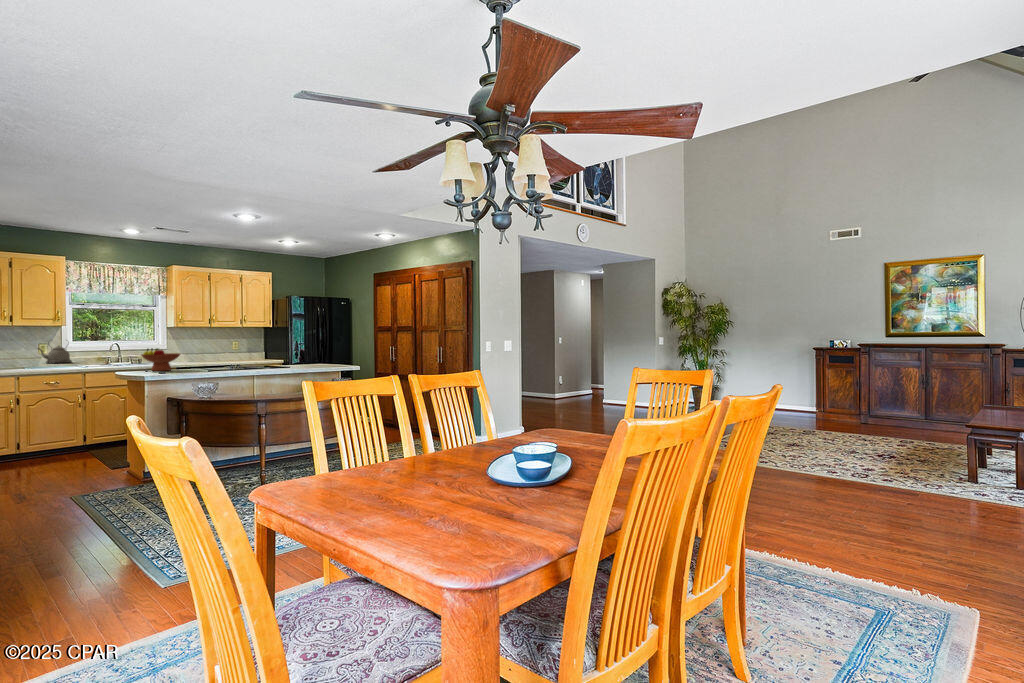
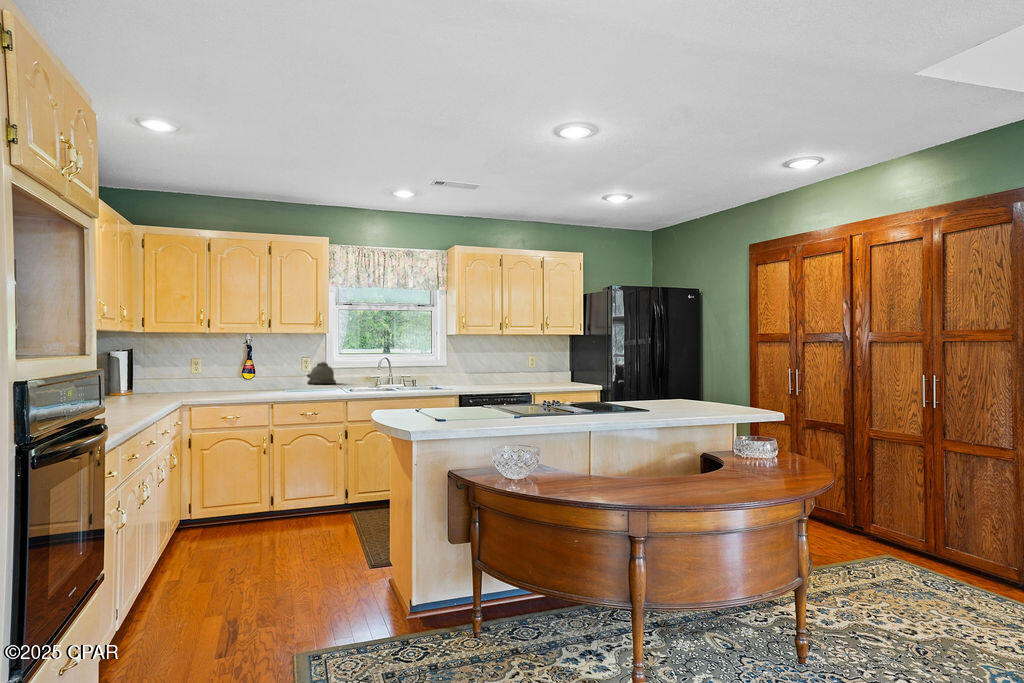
fruit bowl: present [141,348,181,371] -> none [422,367,479,405]

